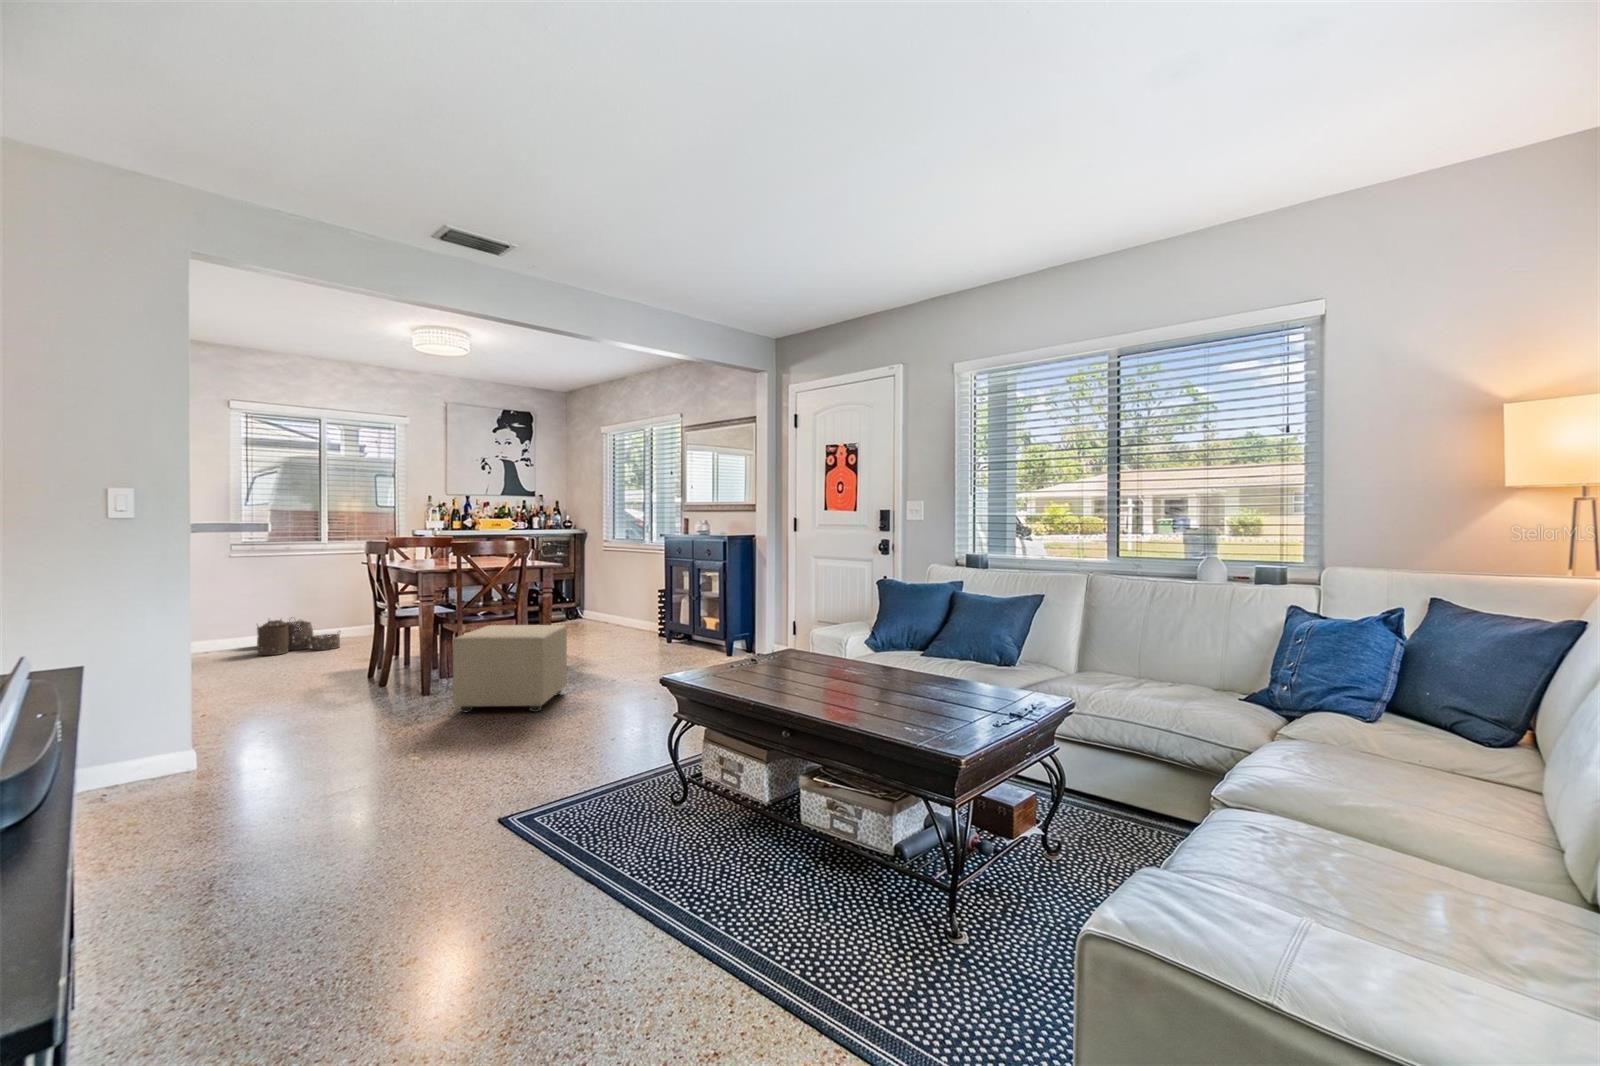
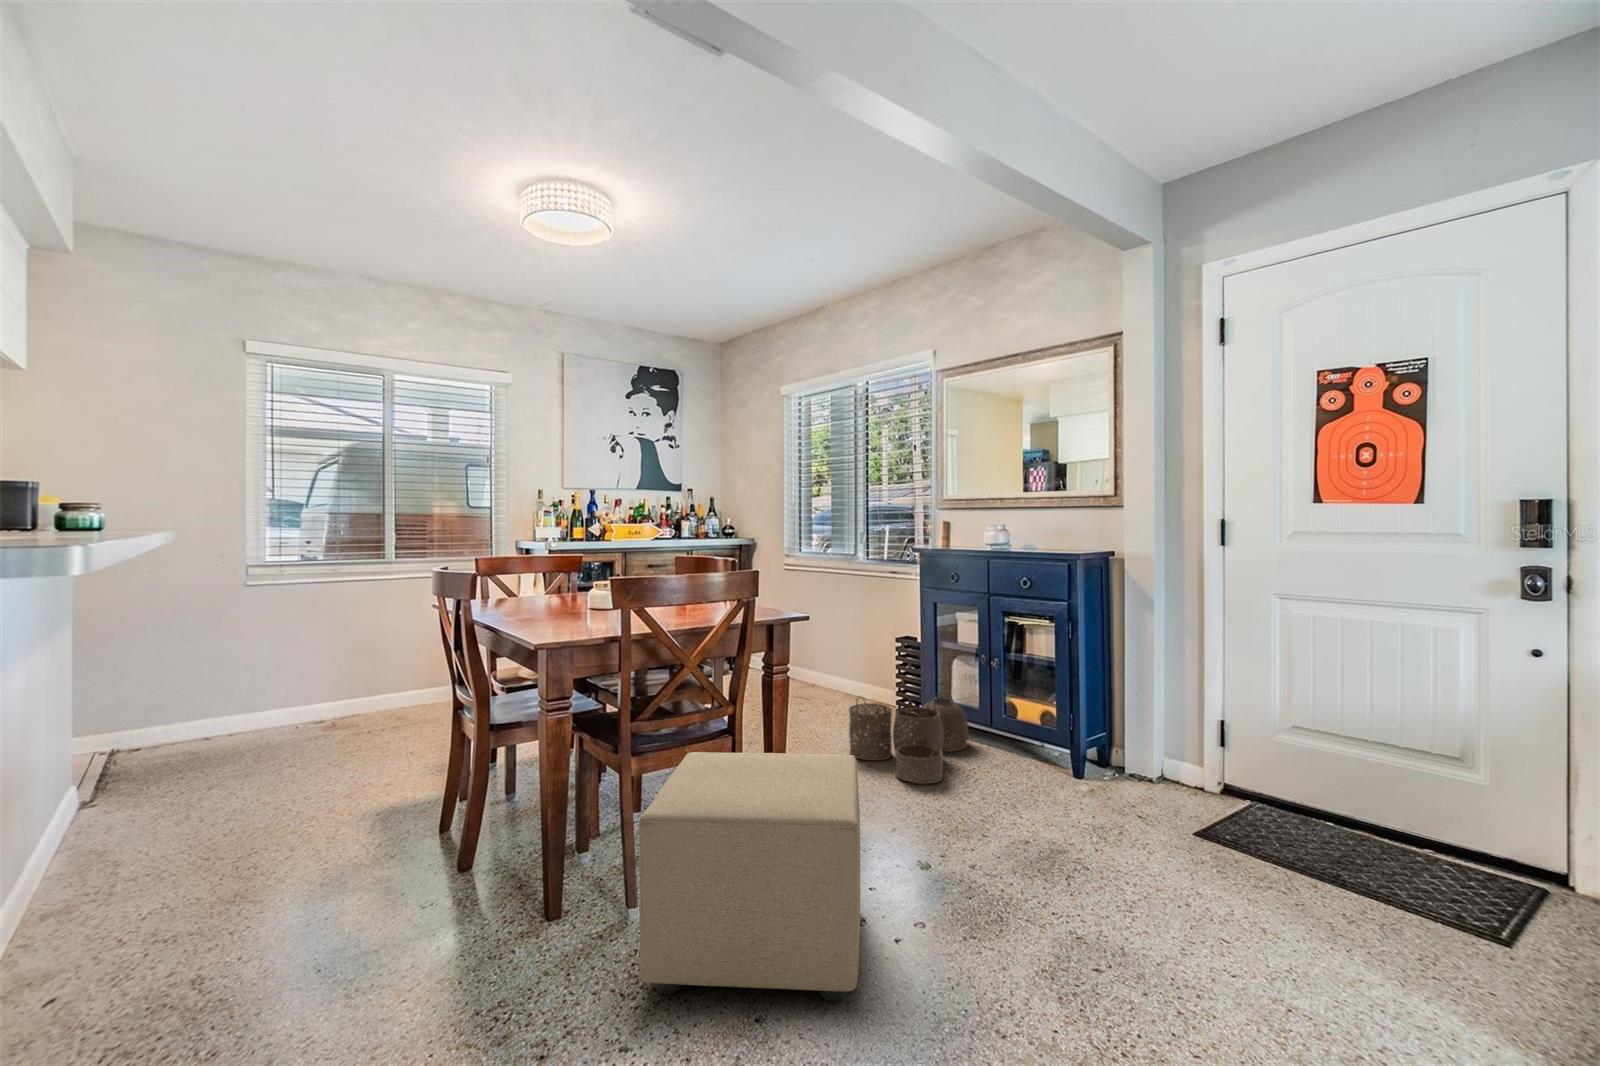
woven basket: present [257,620,340,655] -> present [849,698,968,784]

